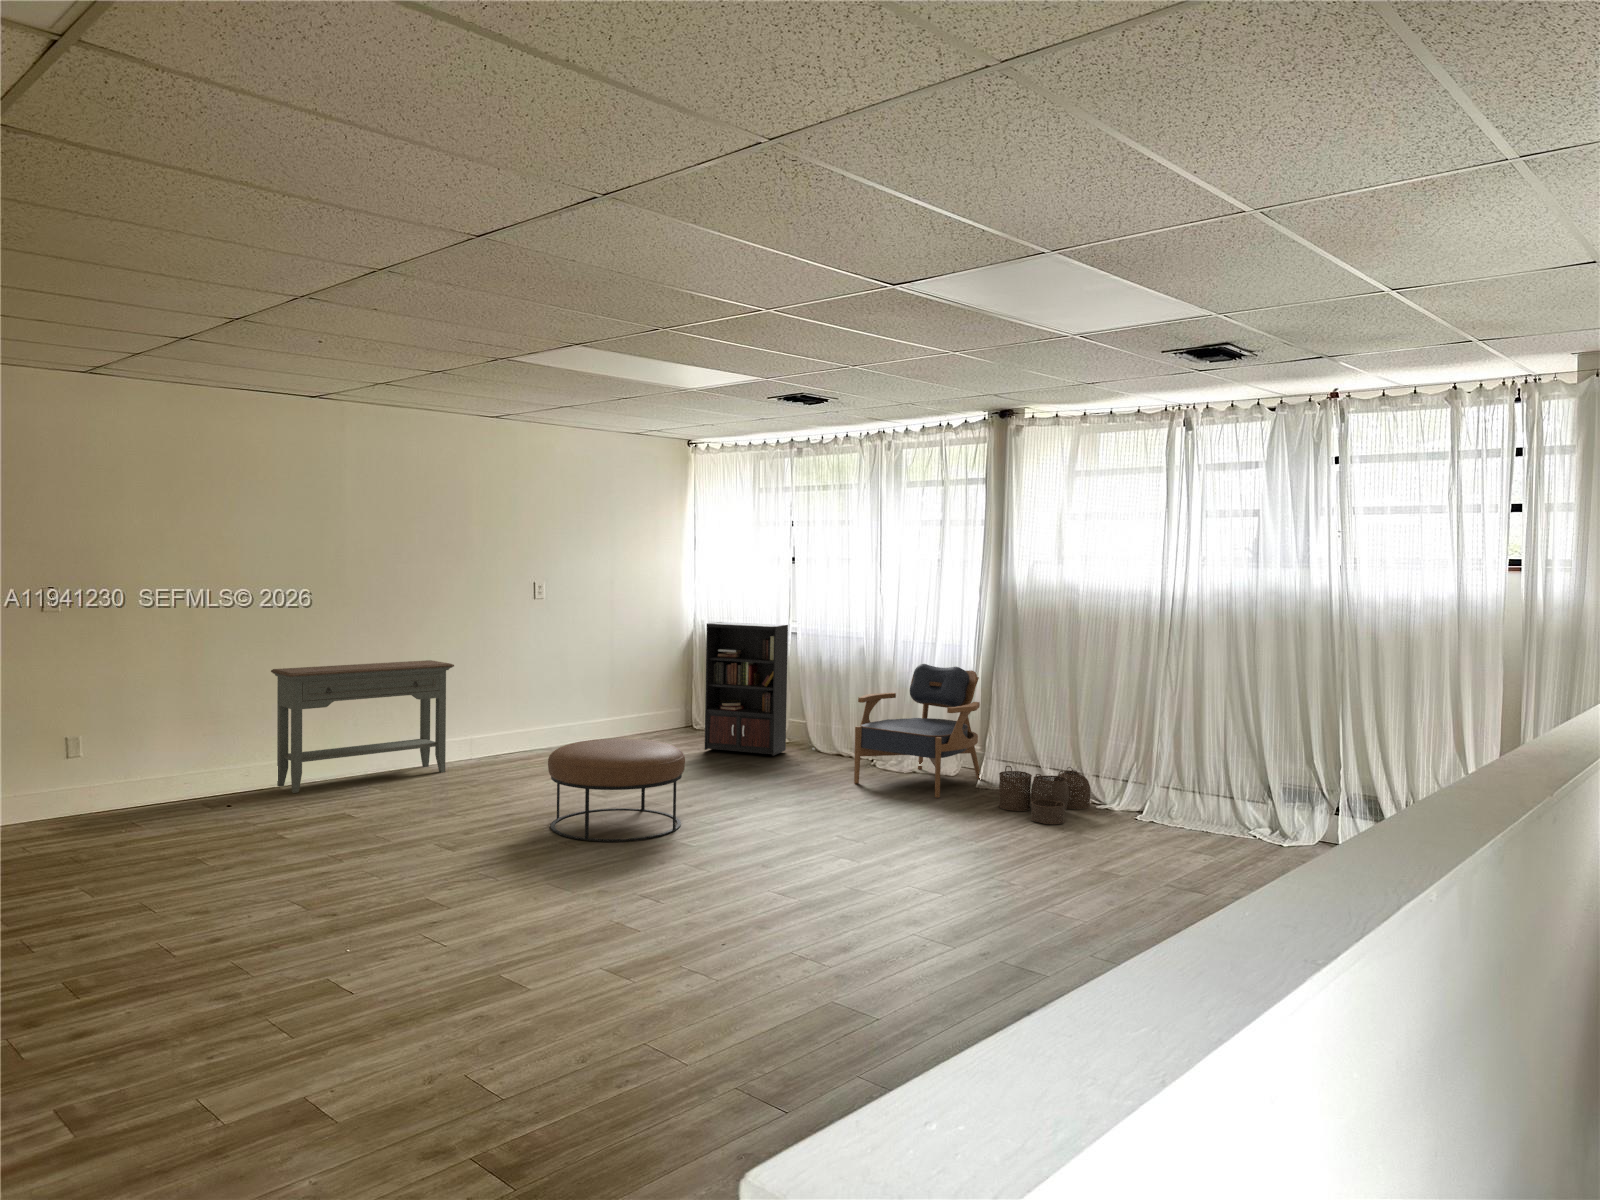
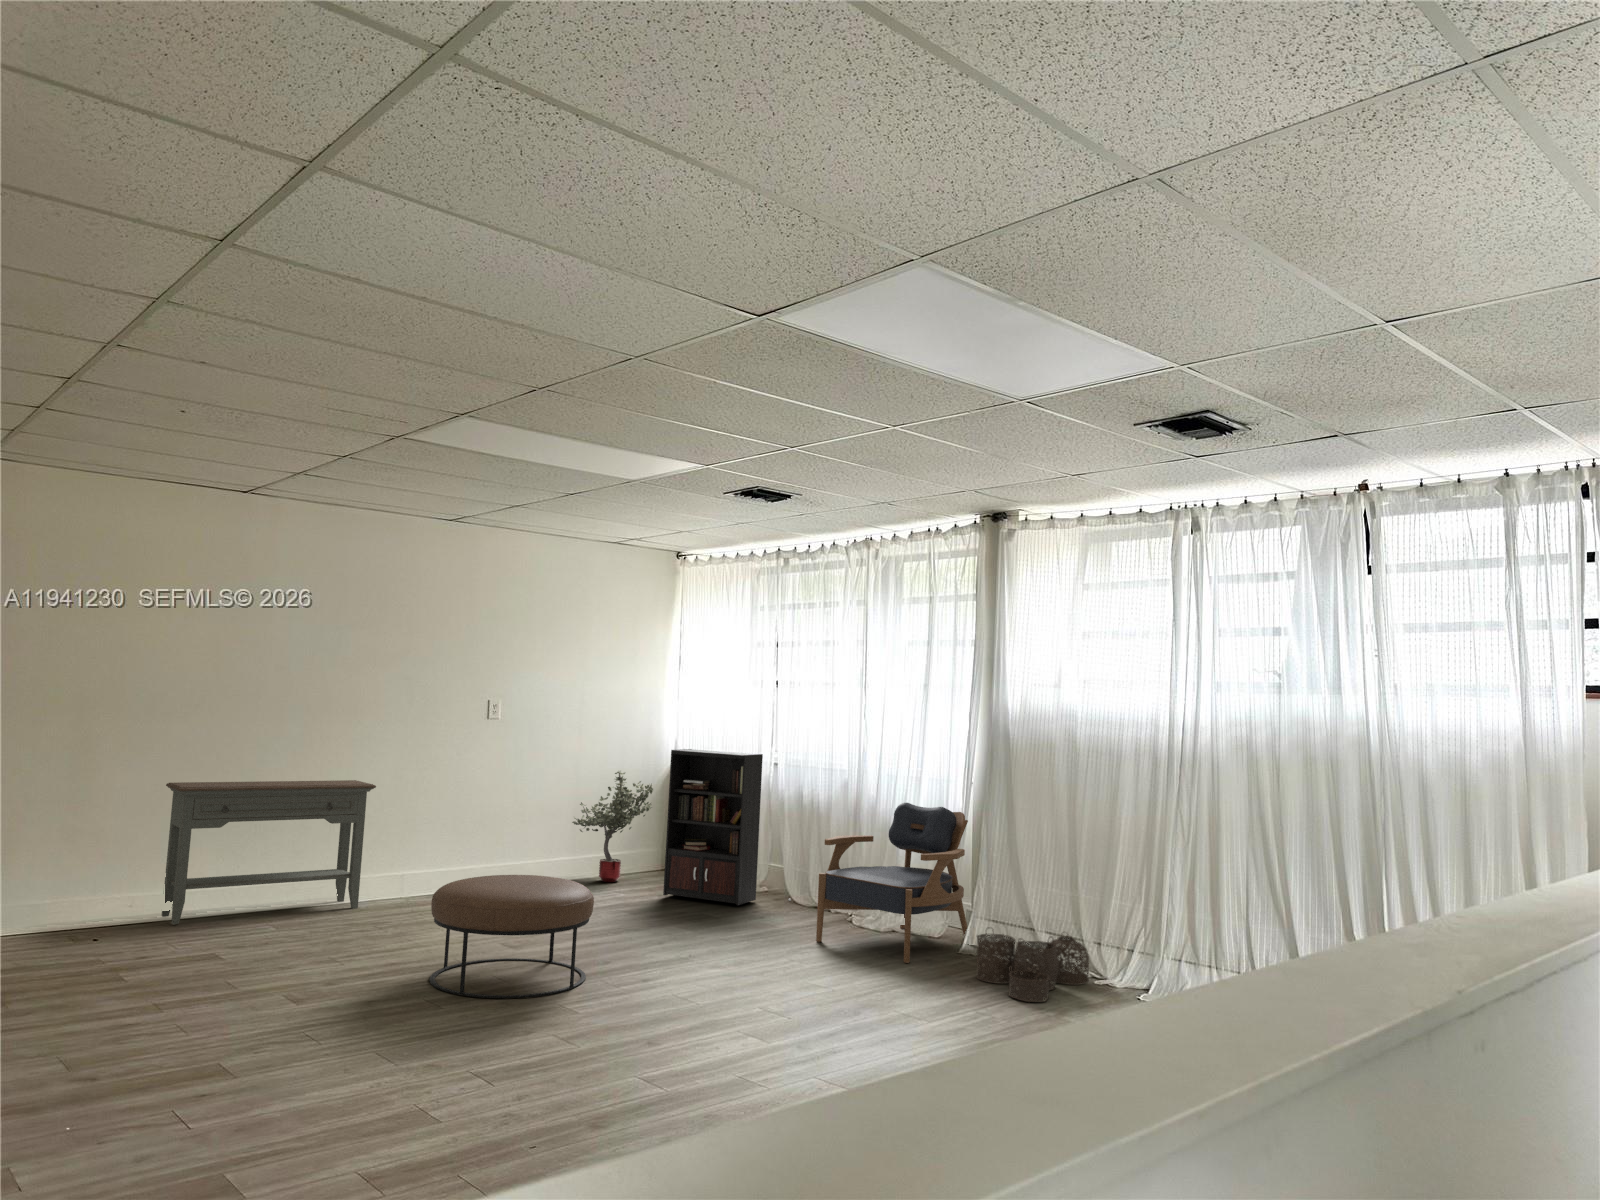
potted tree: none [615,642,683,740] -> present [572,771,653,882]

